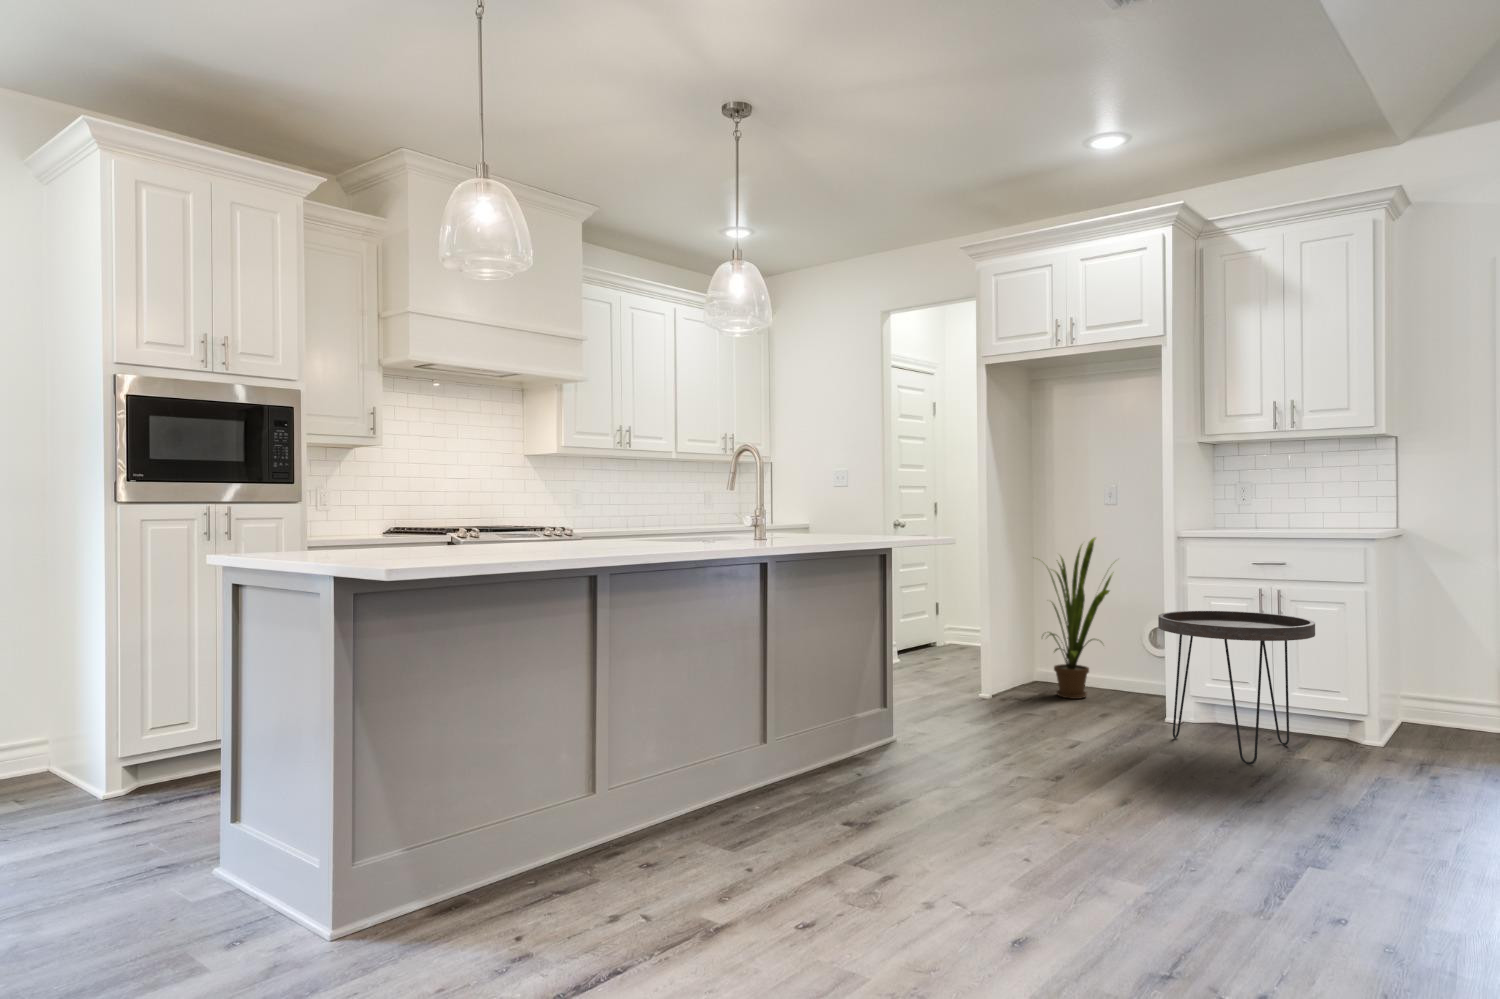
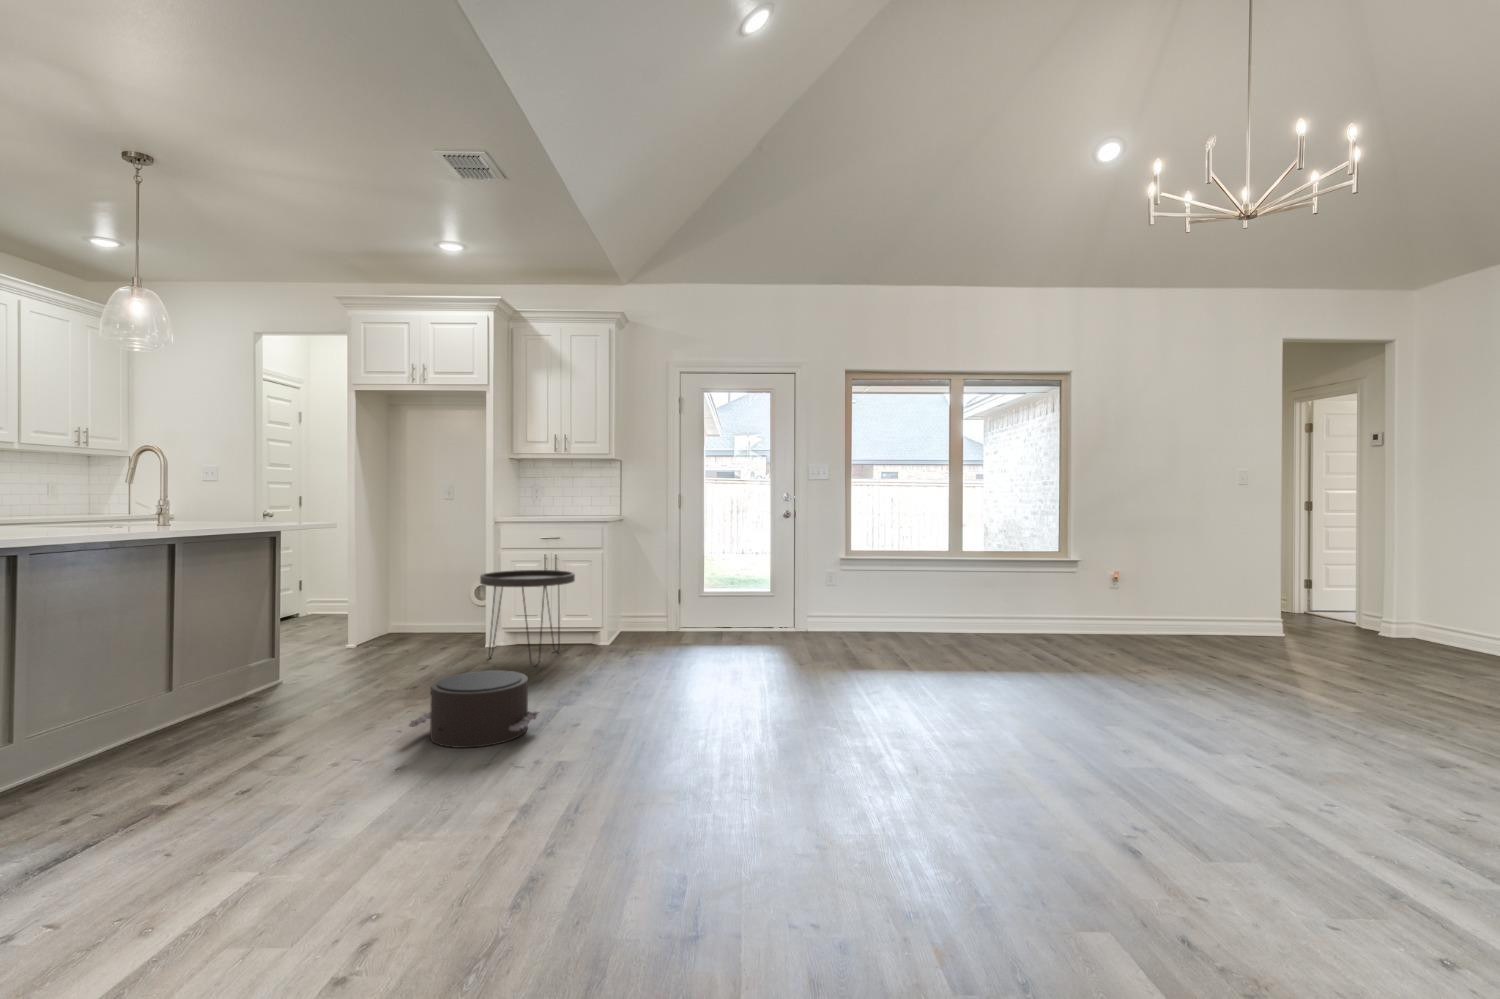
house plant: present [1043,538,1112,699] -> none [387,523,456,643]
pouf: none [1061,765,1266,890] -> present [409,670,539,748]

